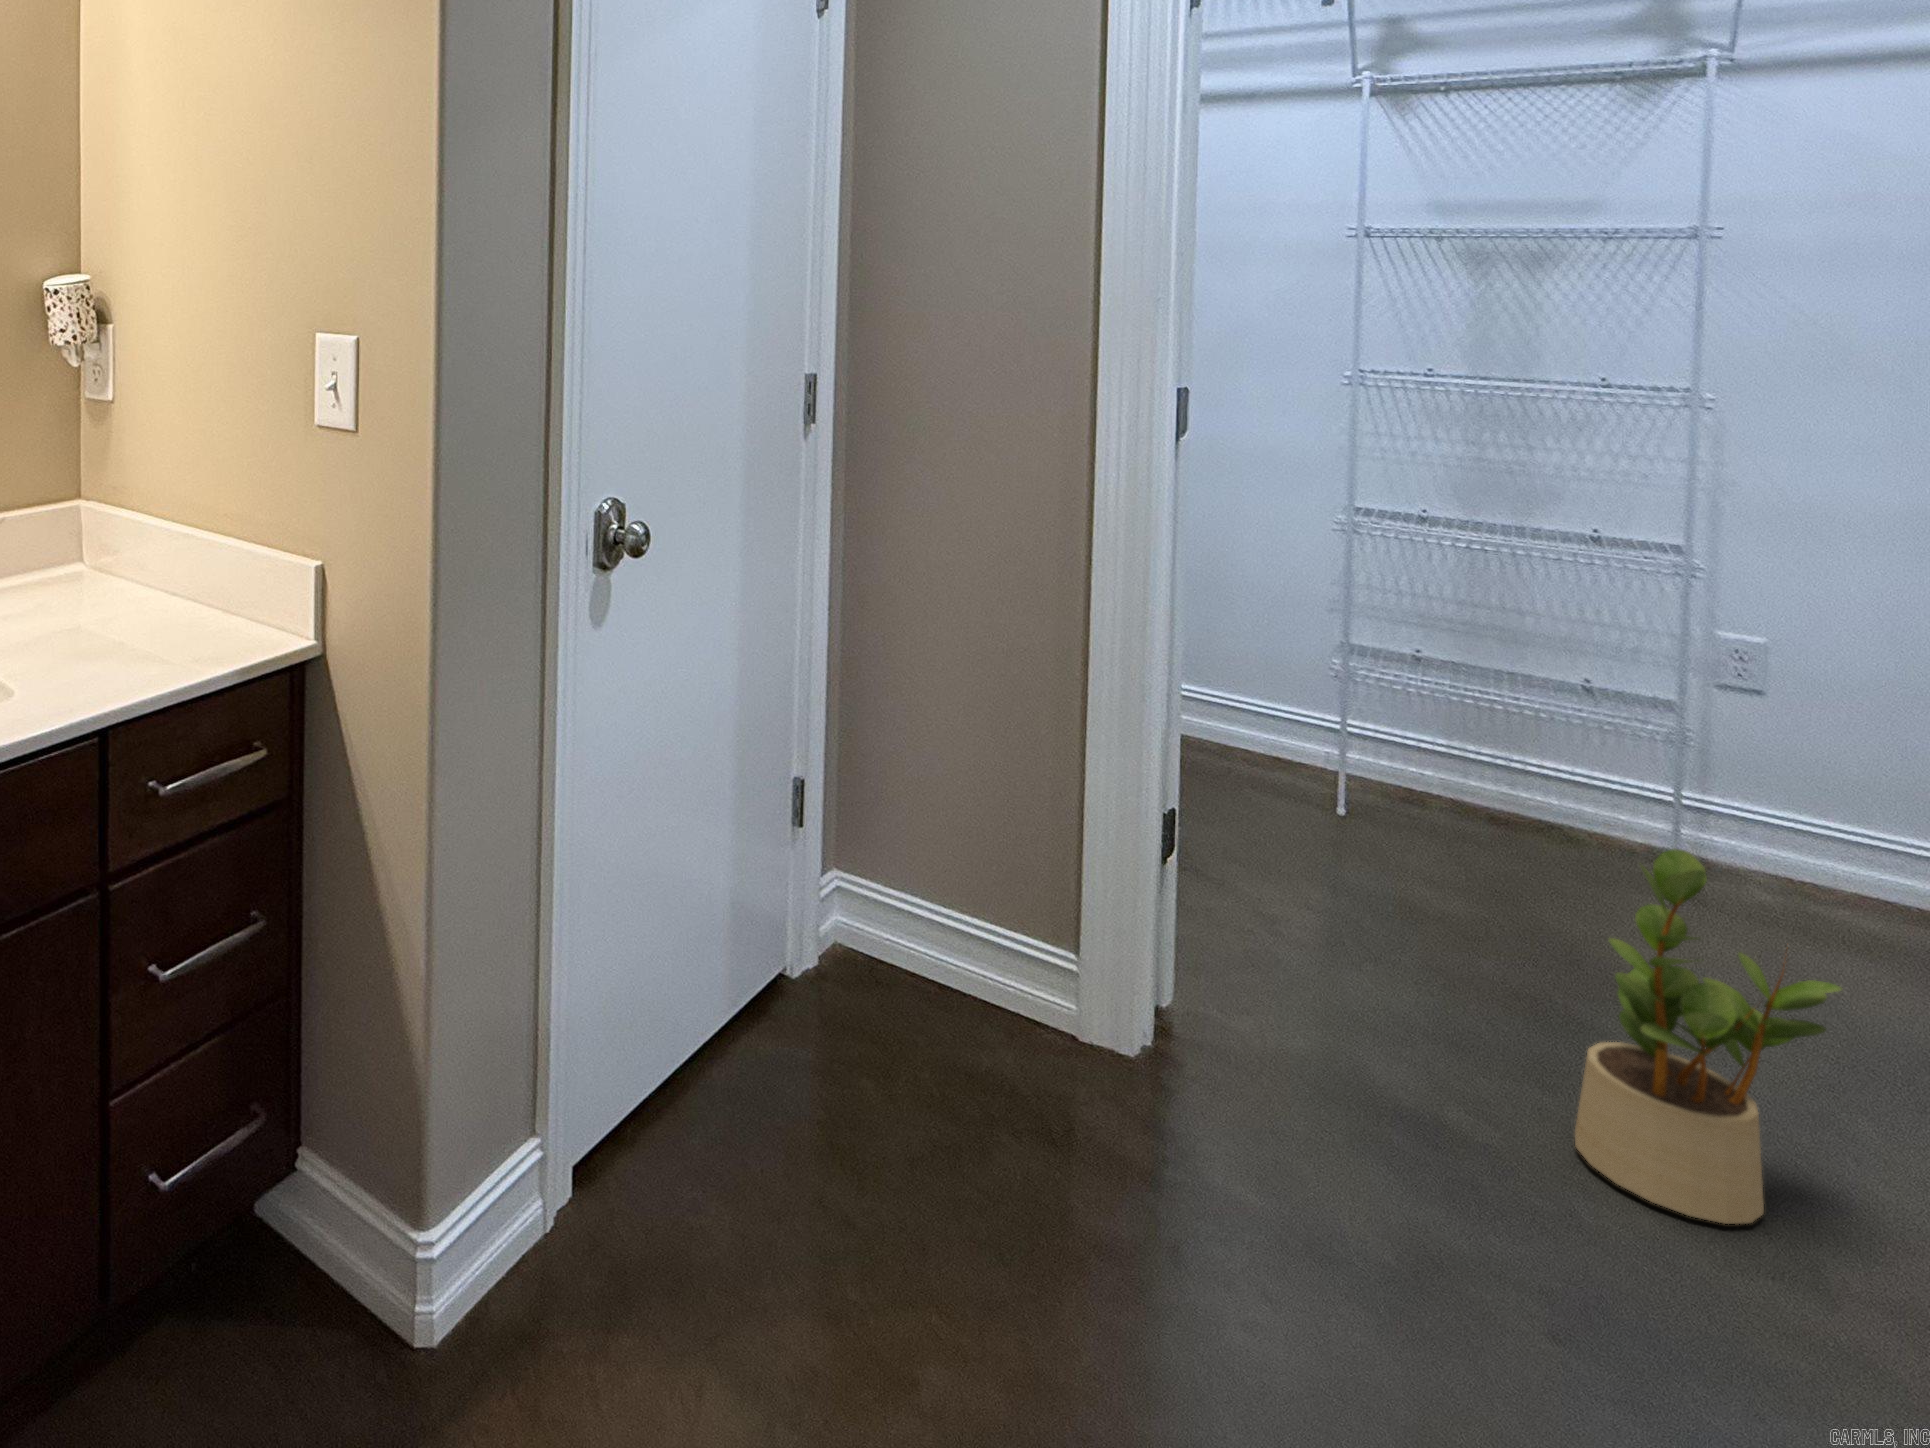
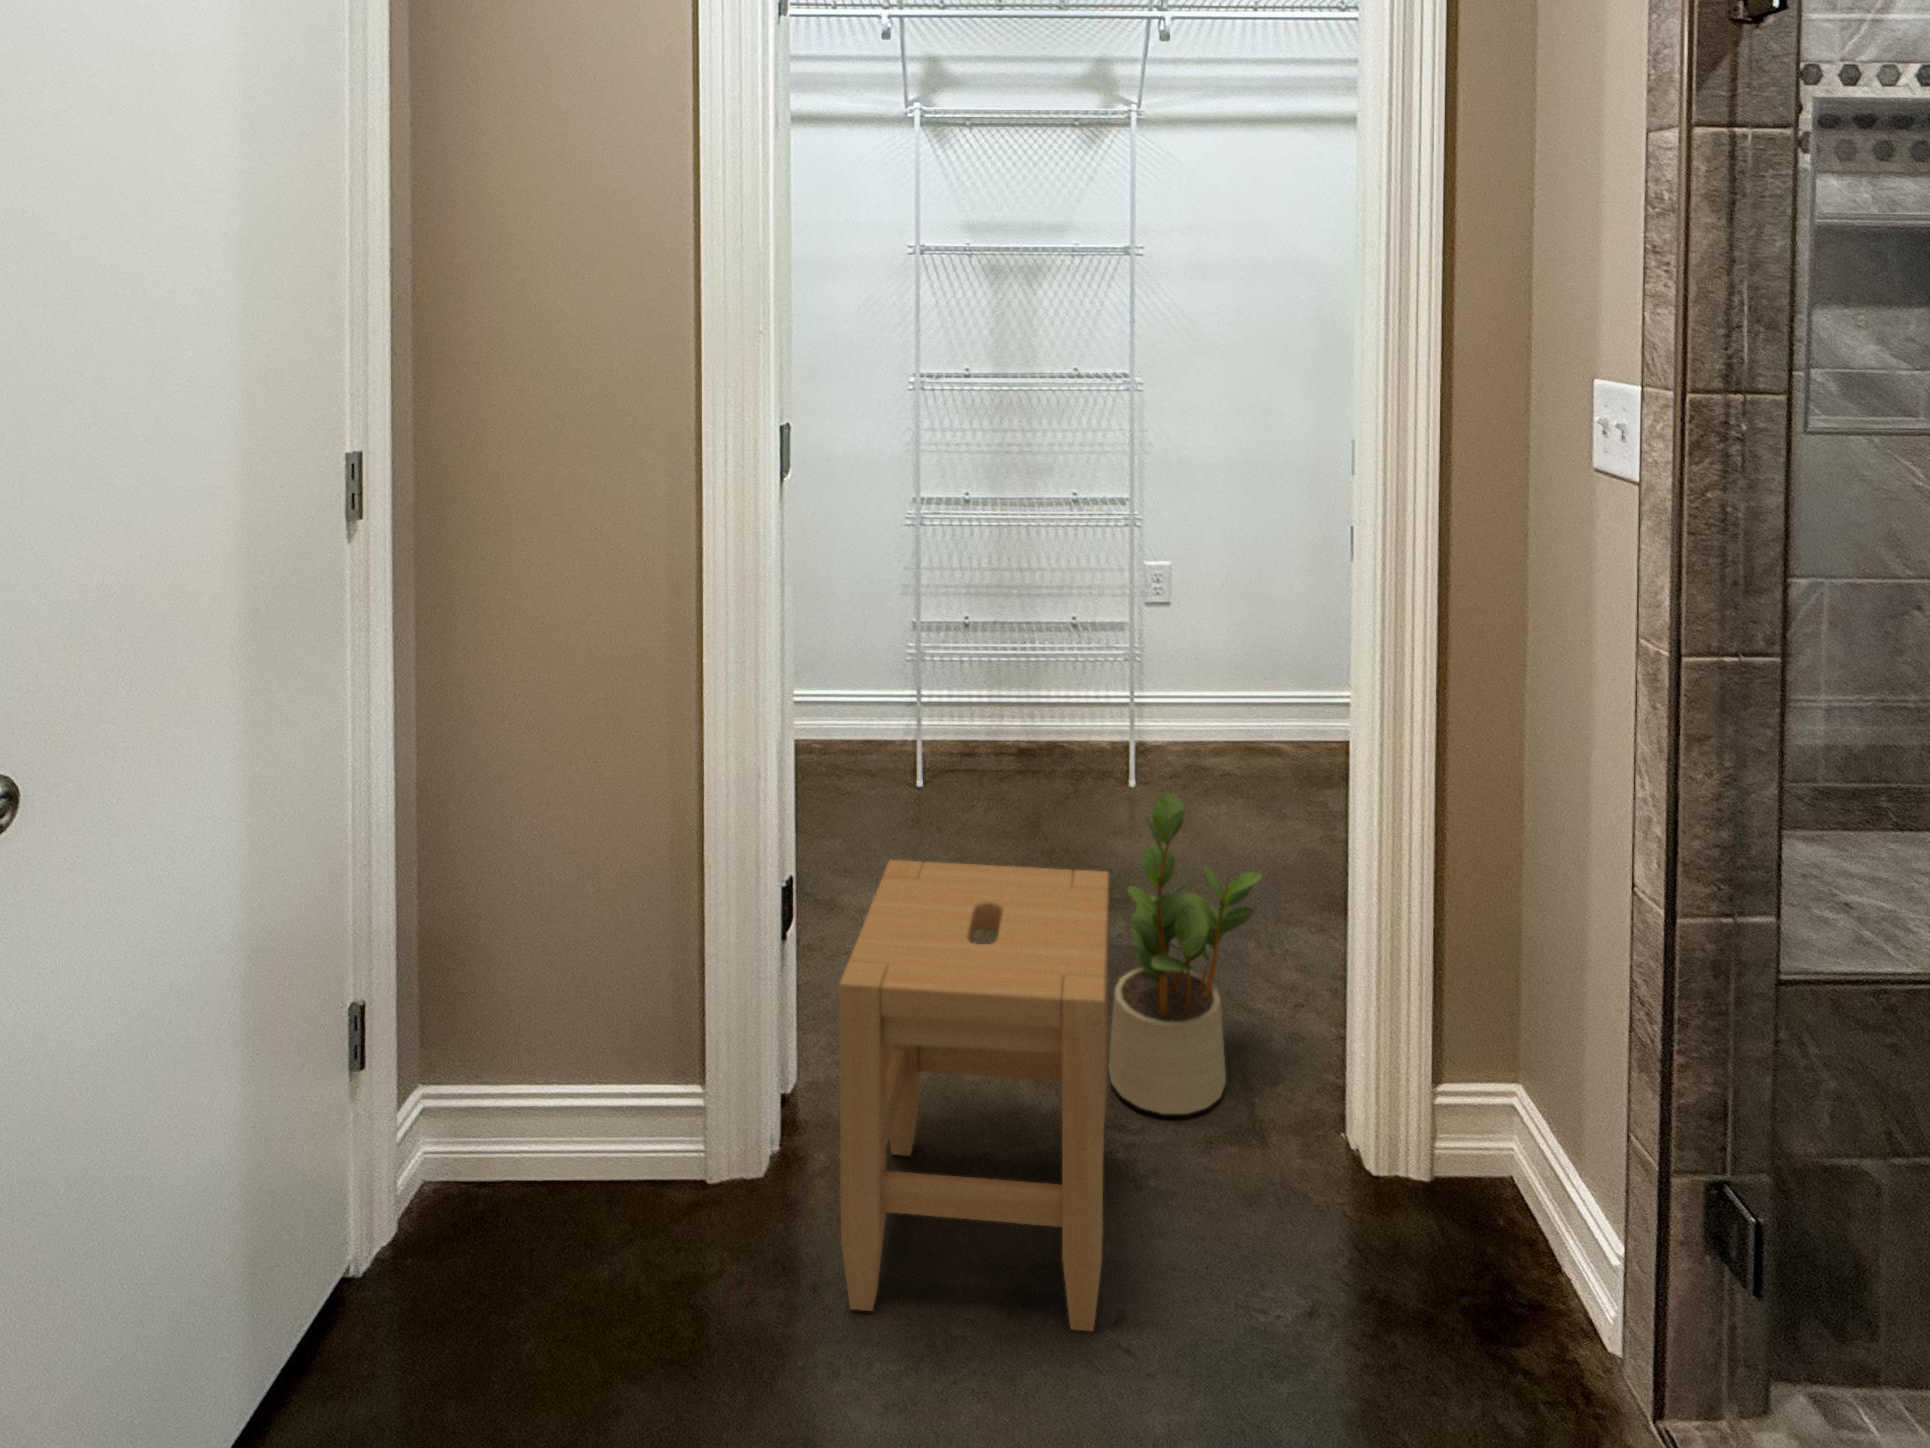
stool: none [1213,817,1575,1328] -> present [839,860,1109,1332]

